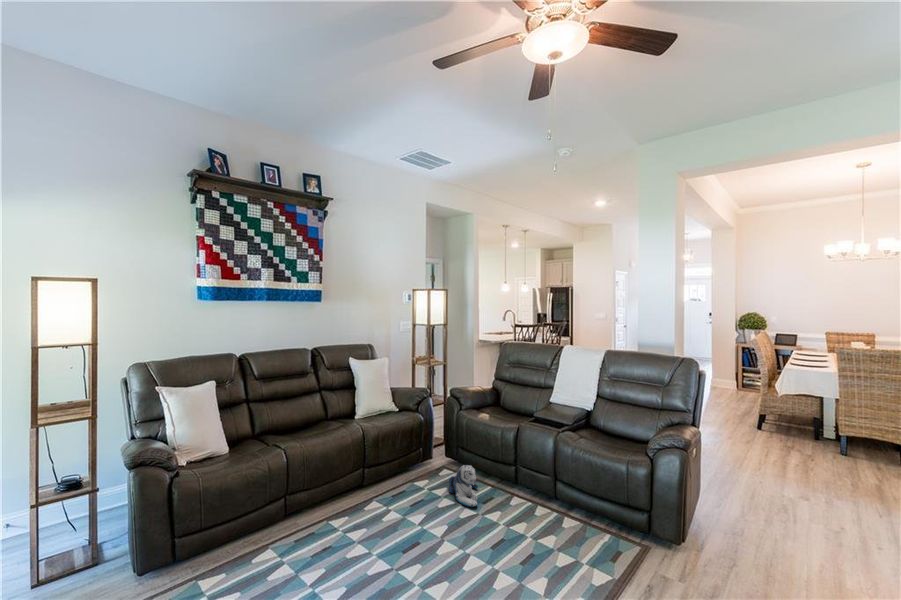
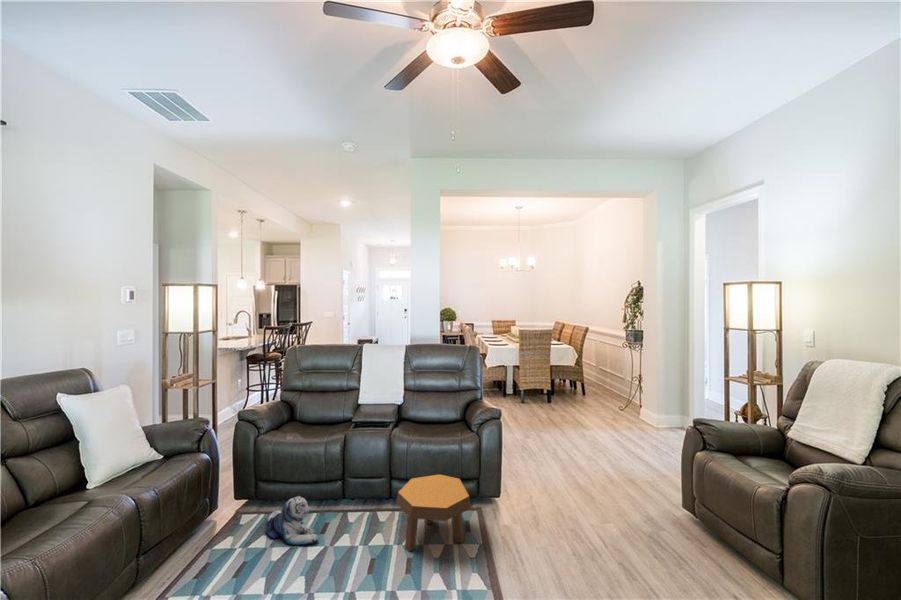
footstool: none [538,483,616,567] -> present [396,474,471,551]

